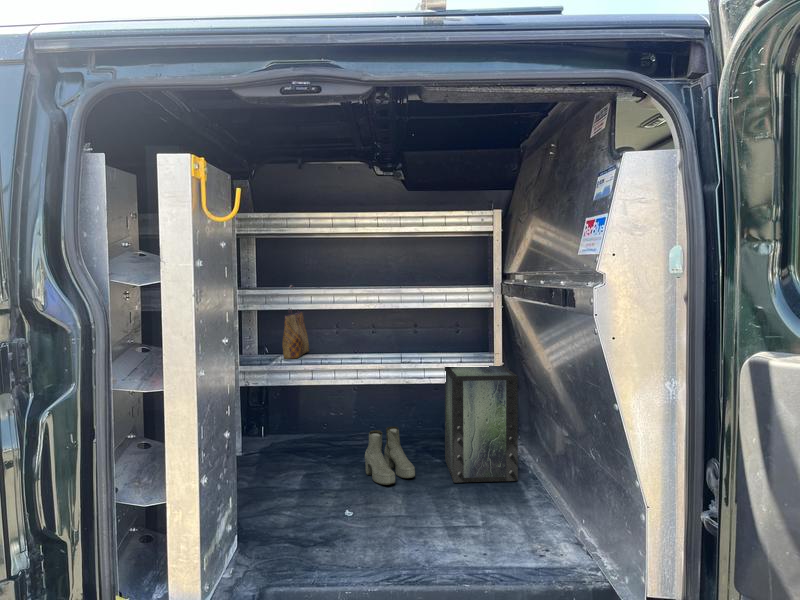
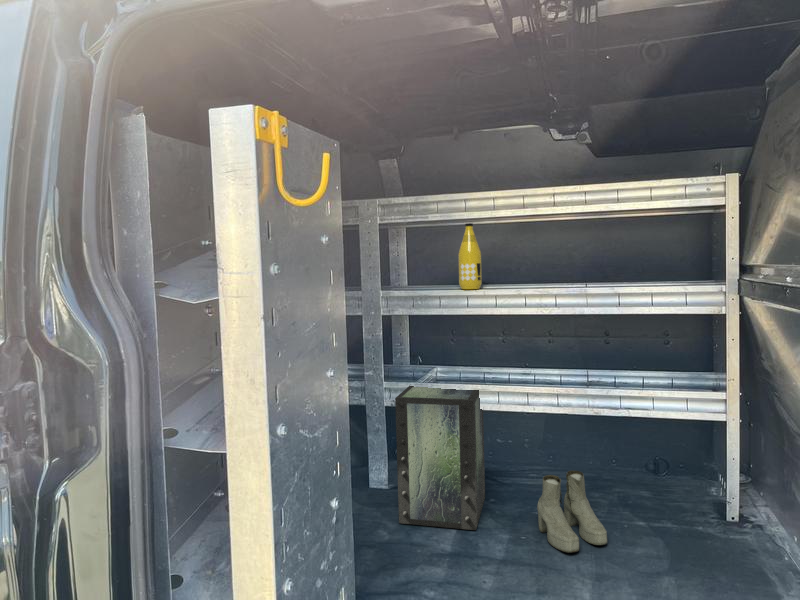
bottle: none [303,237,322,289] -> present [458,223,482,289]
tote bag: present [282,285,309,359] -> none [435,283,468,374]
storage box: present [445,365,518,483] -> present [395,386,485,530]

